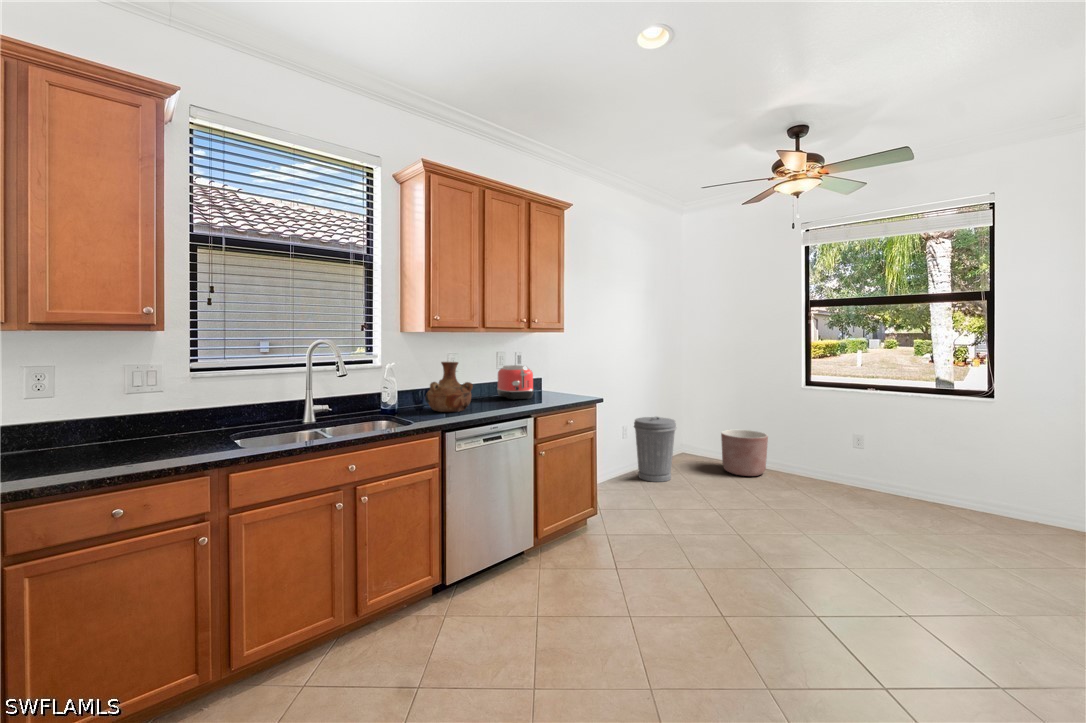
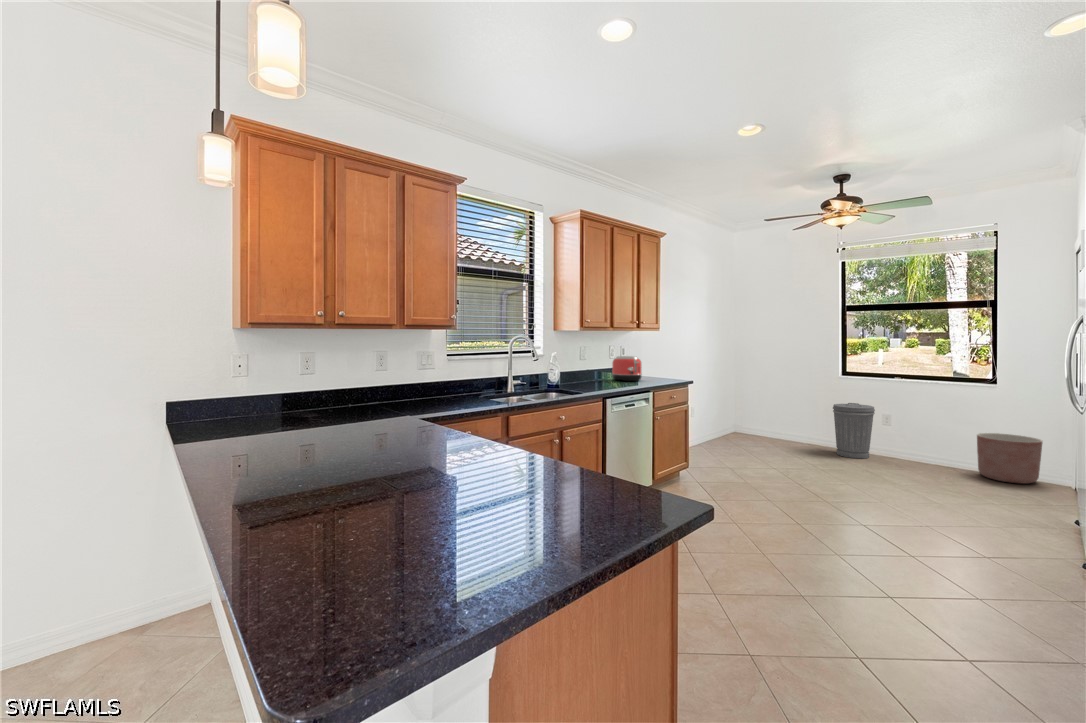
vase: present [425,362,473,412] -> none [576,352,609,388]
trash can: present [634,417,676,482] -> present [833,403,875,458]
planter: present [721,430,768,476] -> present [977,433,1042,484]

